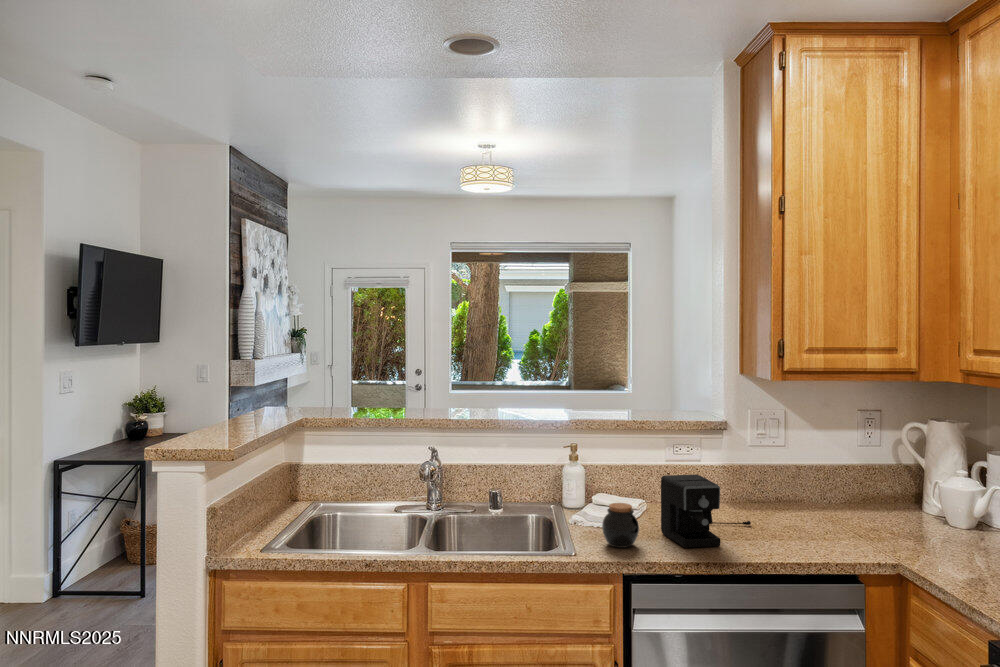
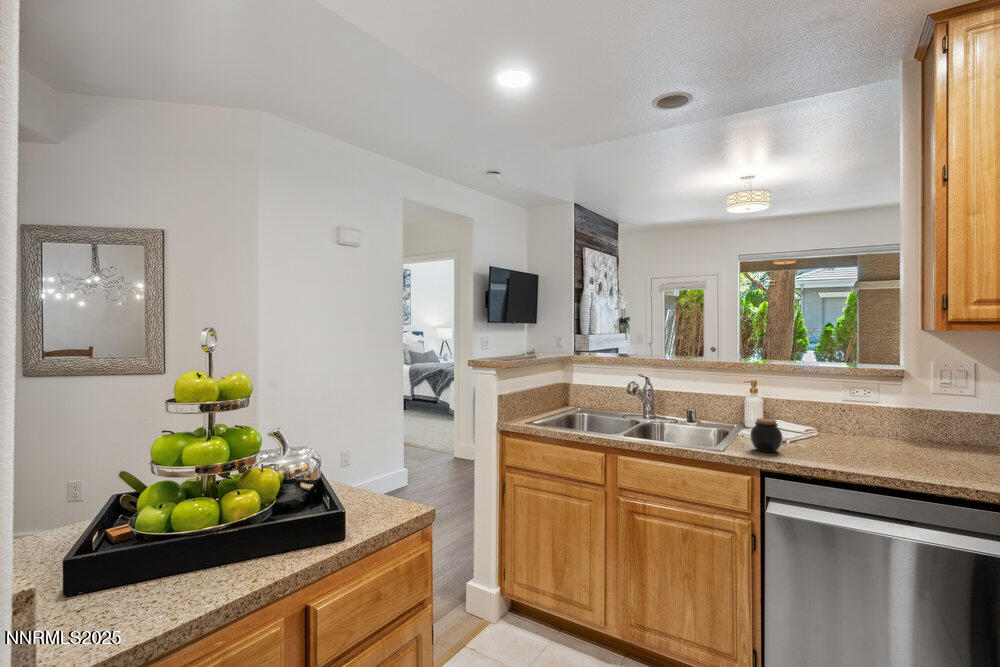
coffee maker: present [661,474,751,548] -> none [814,403,919,462]

